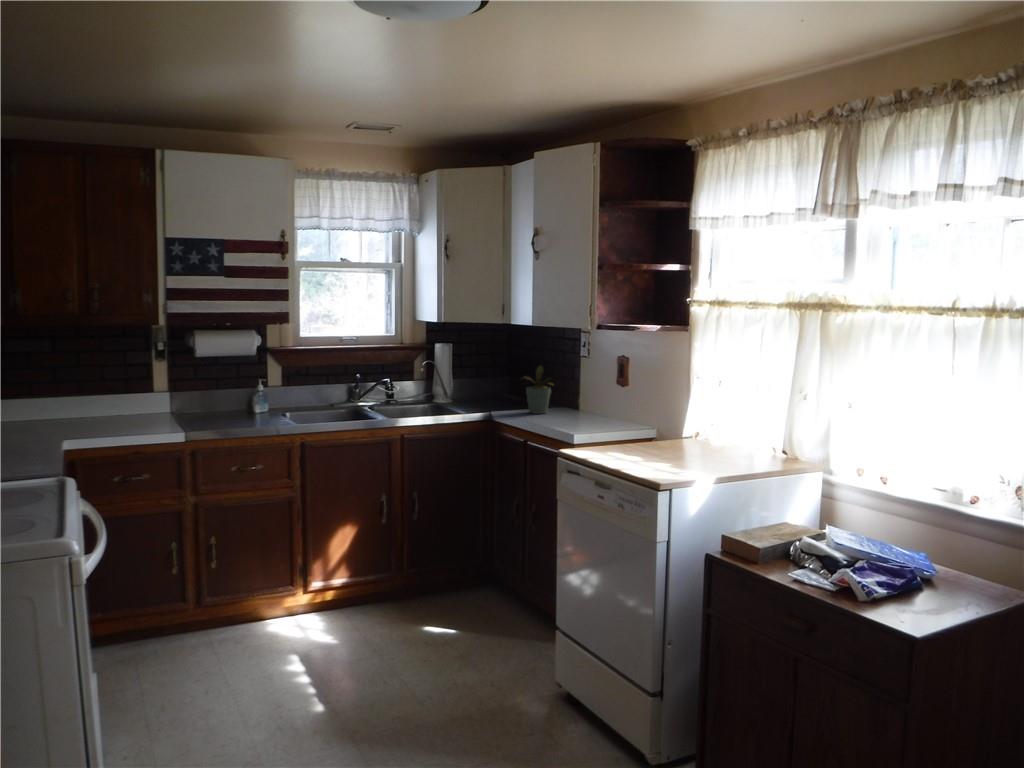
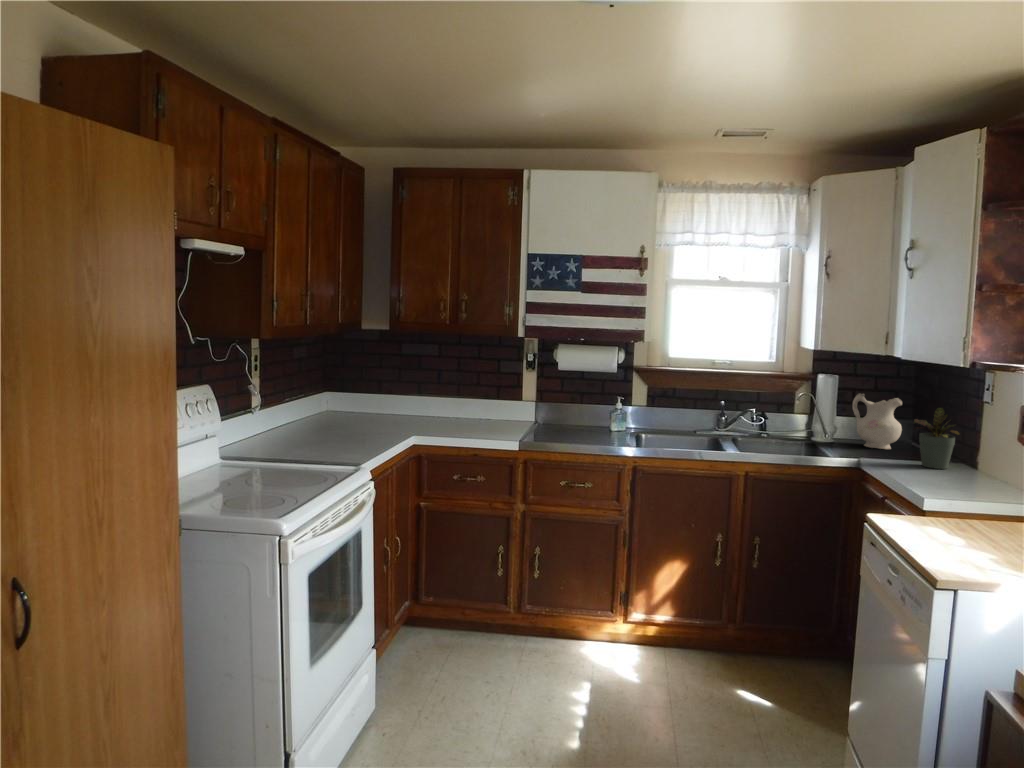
ceramic pitcher: none [465,359,504,404] -> present [853,394,902,449]

